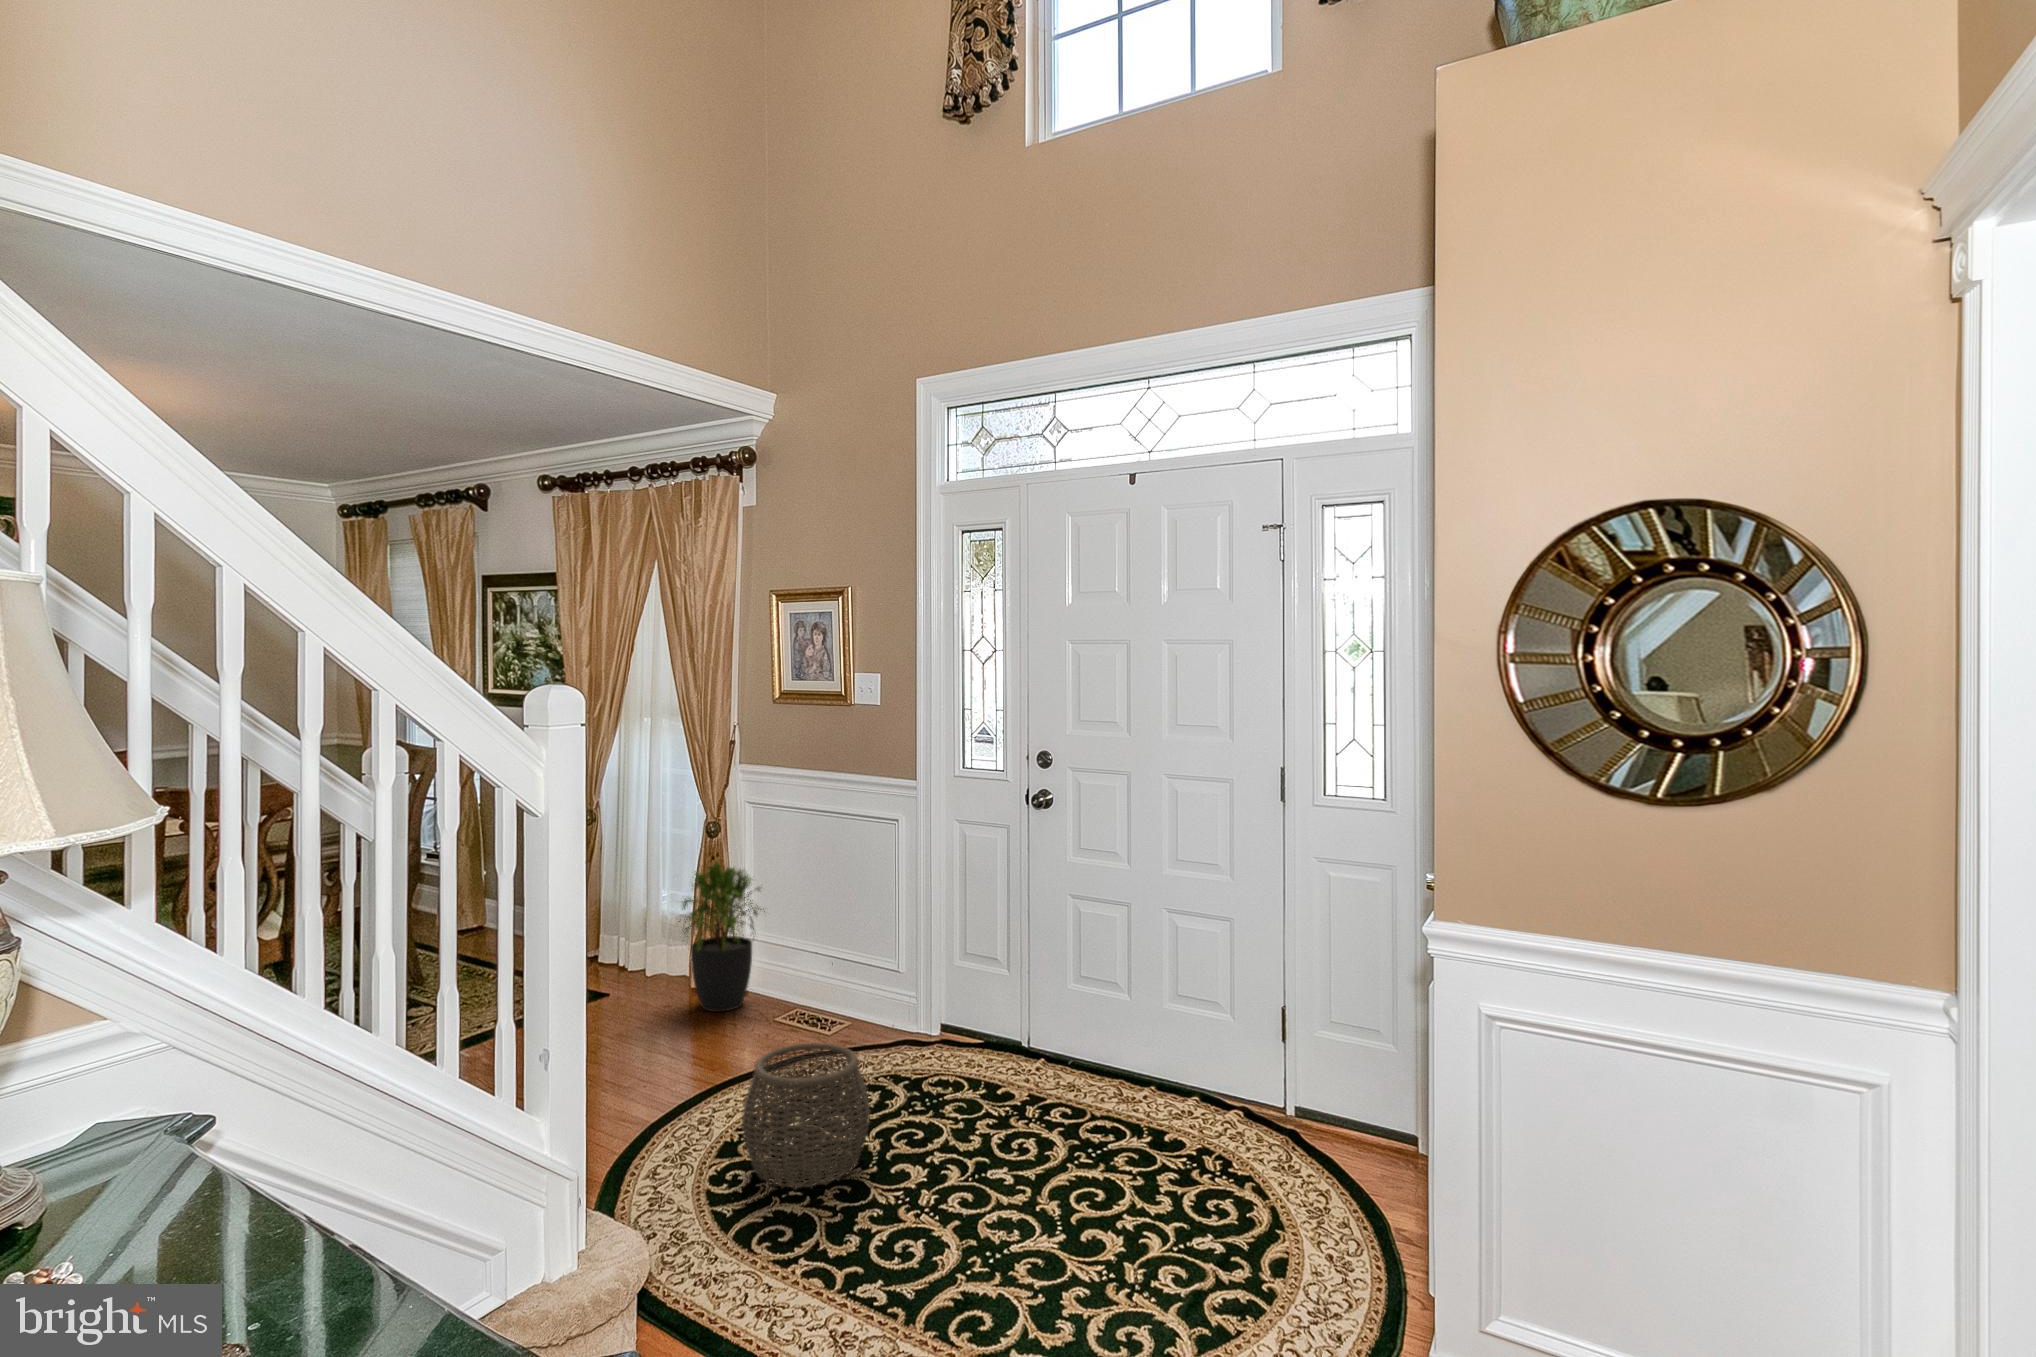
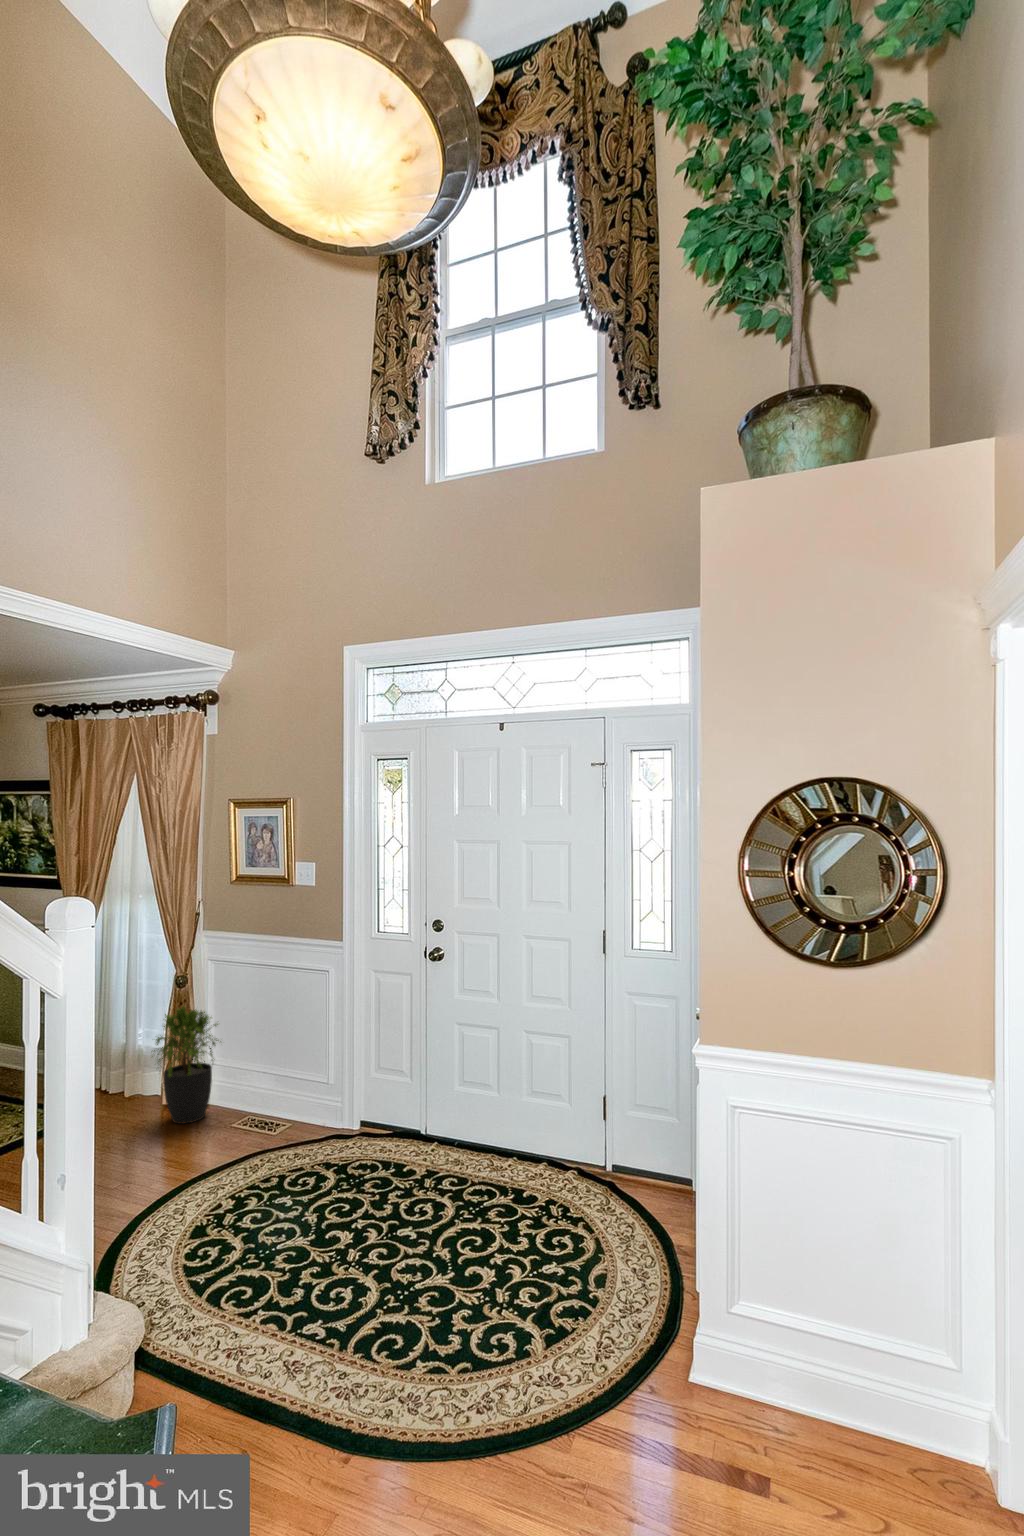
woven basket: present [742,1043,870,1189] -> none [211,1145,308,1259]

